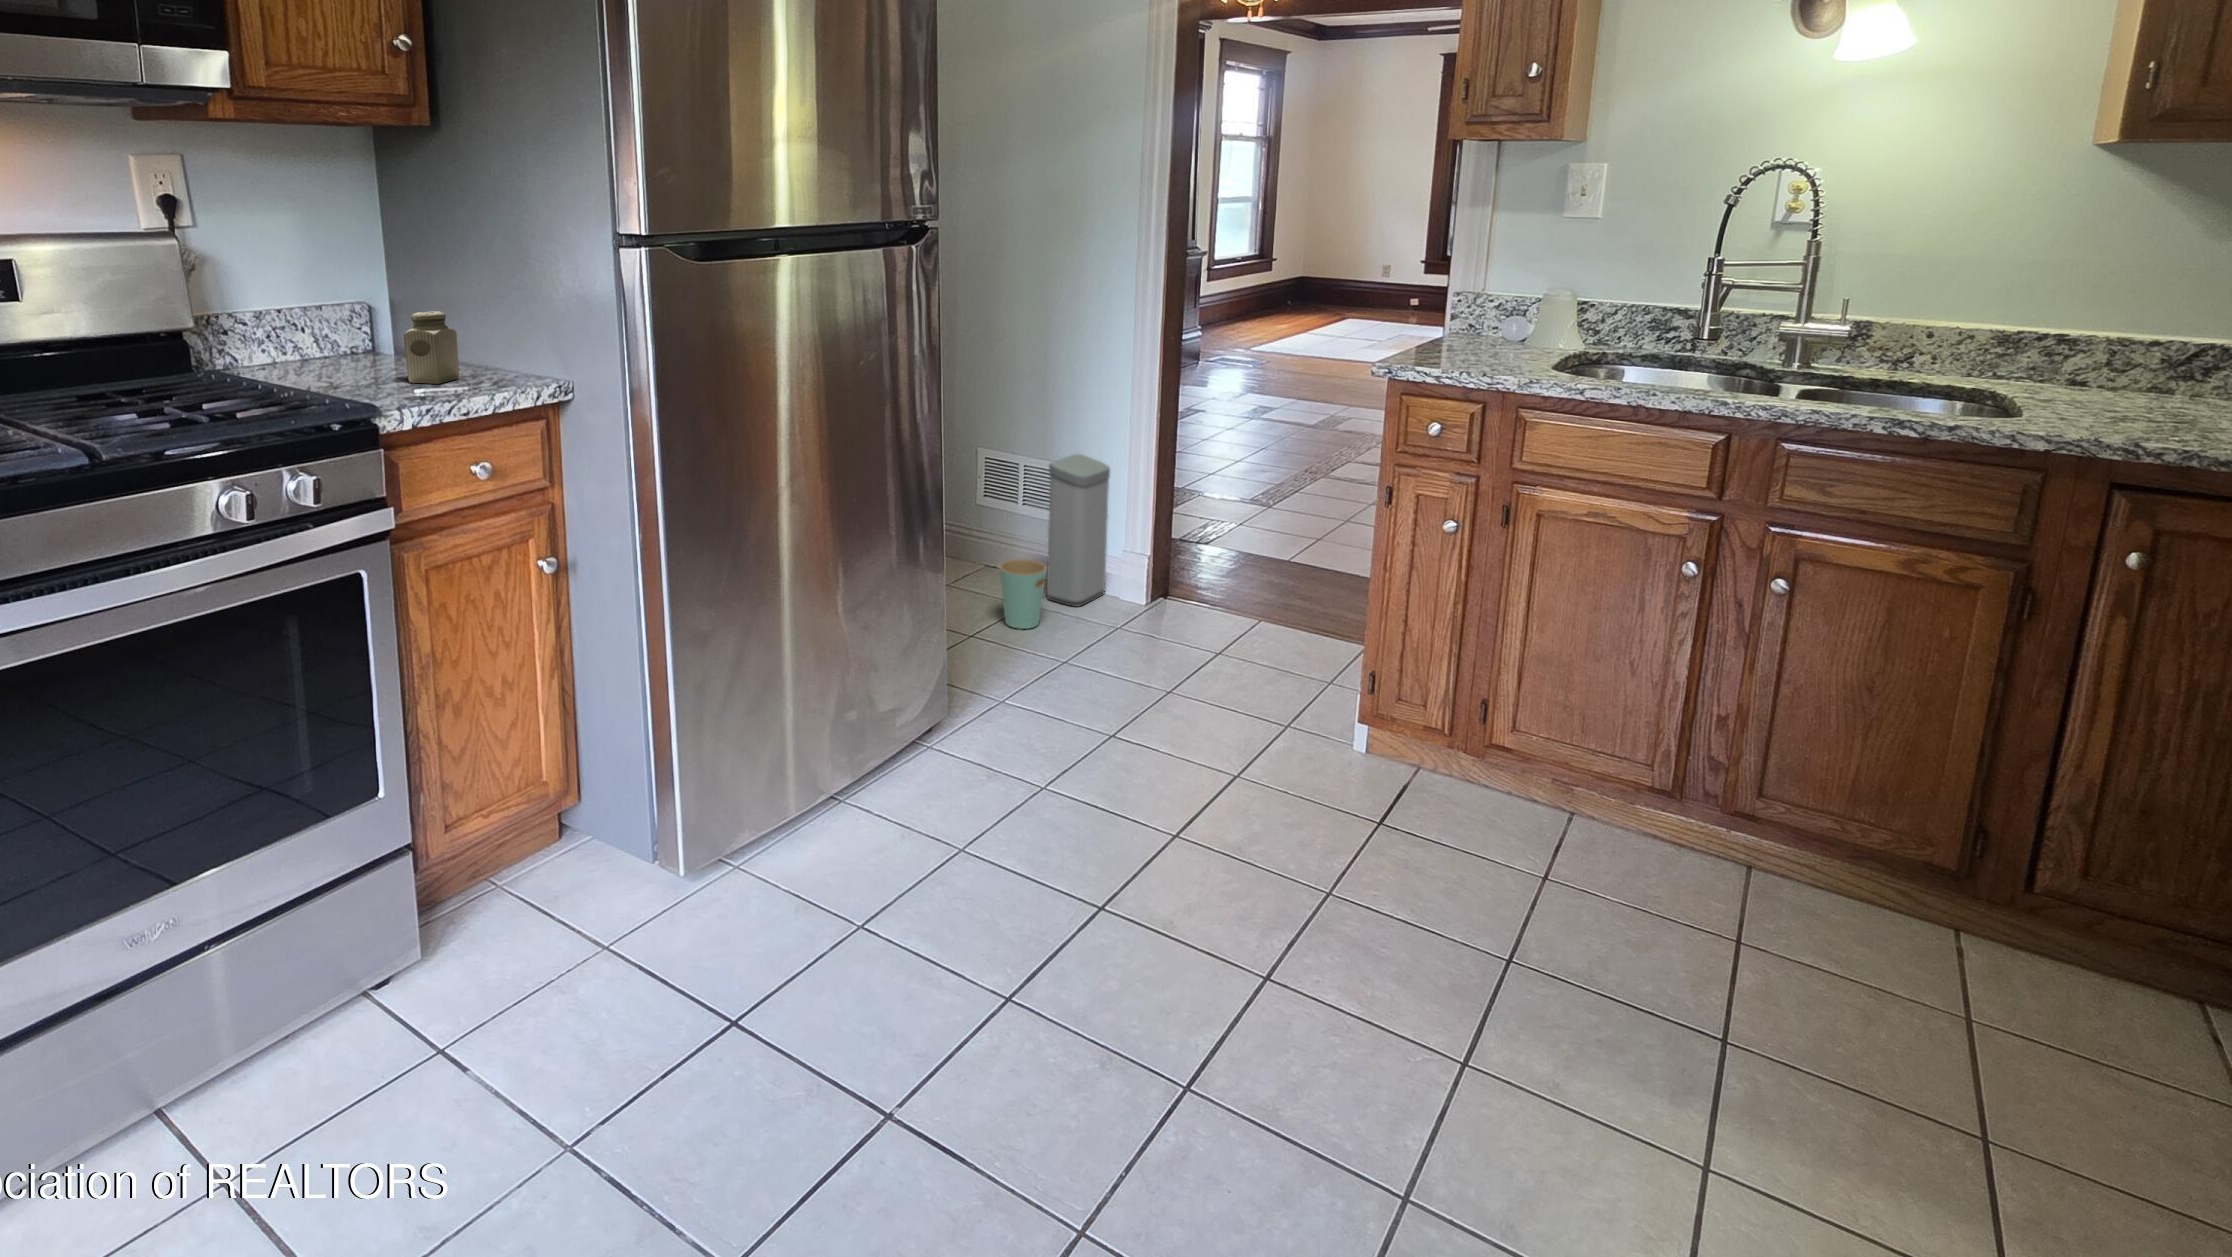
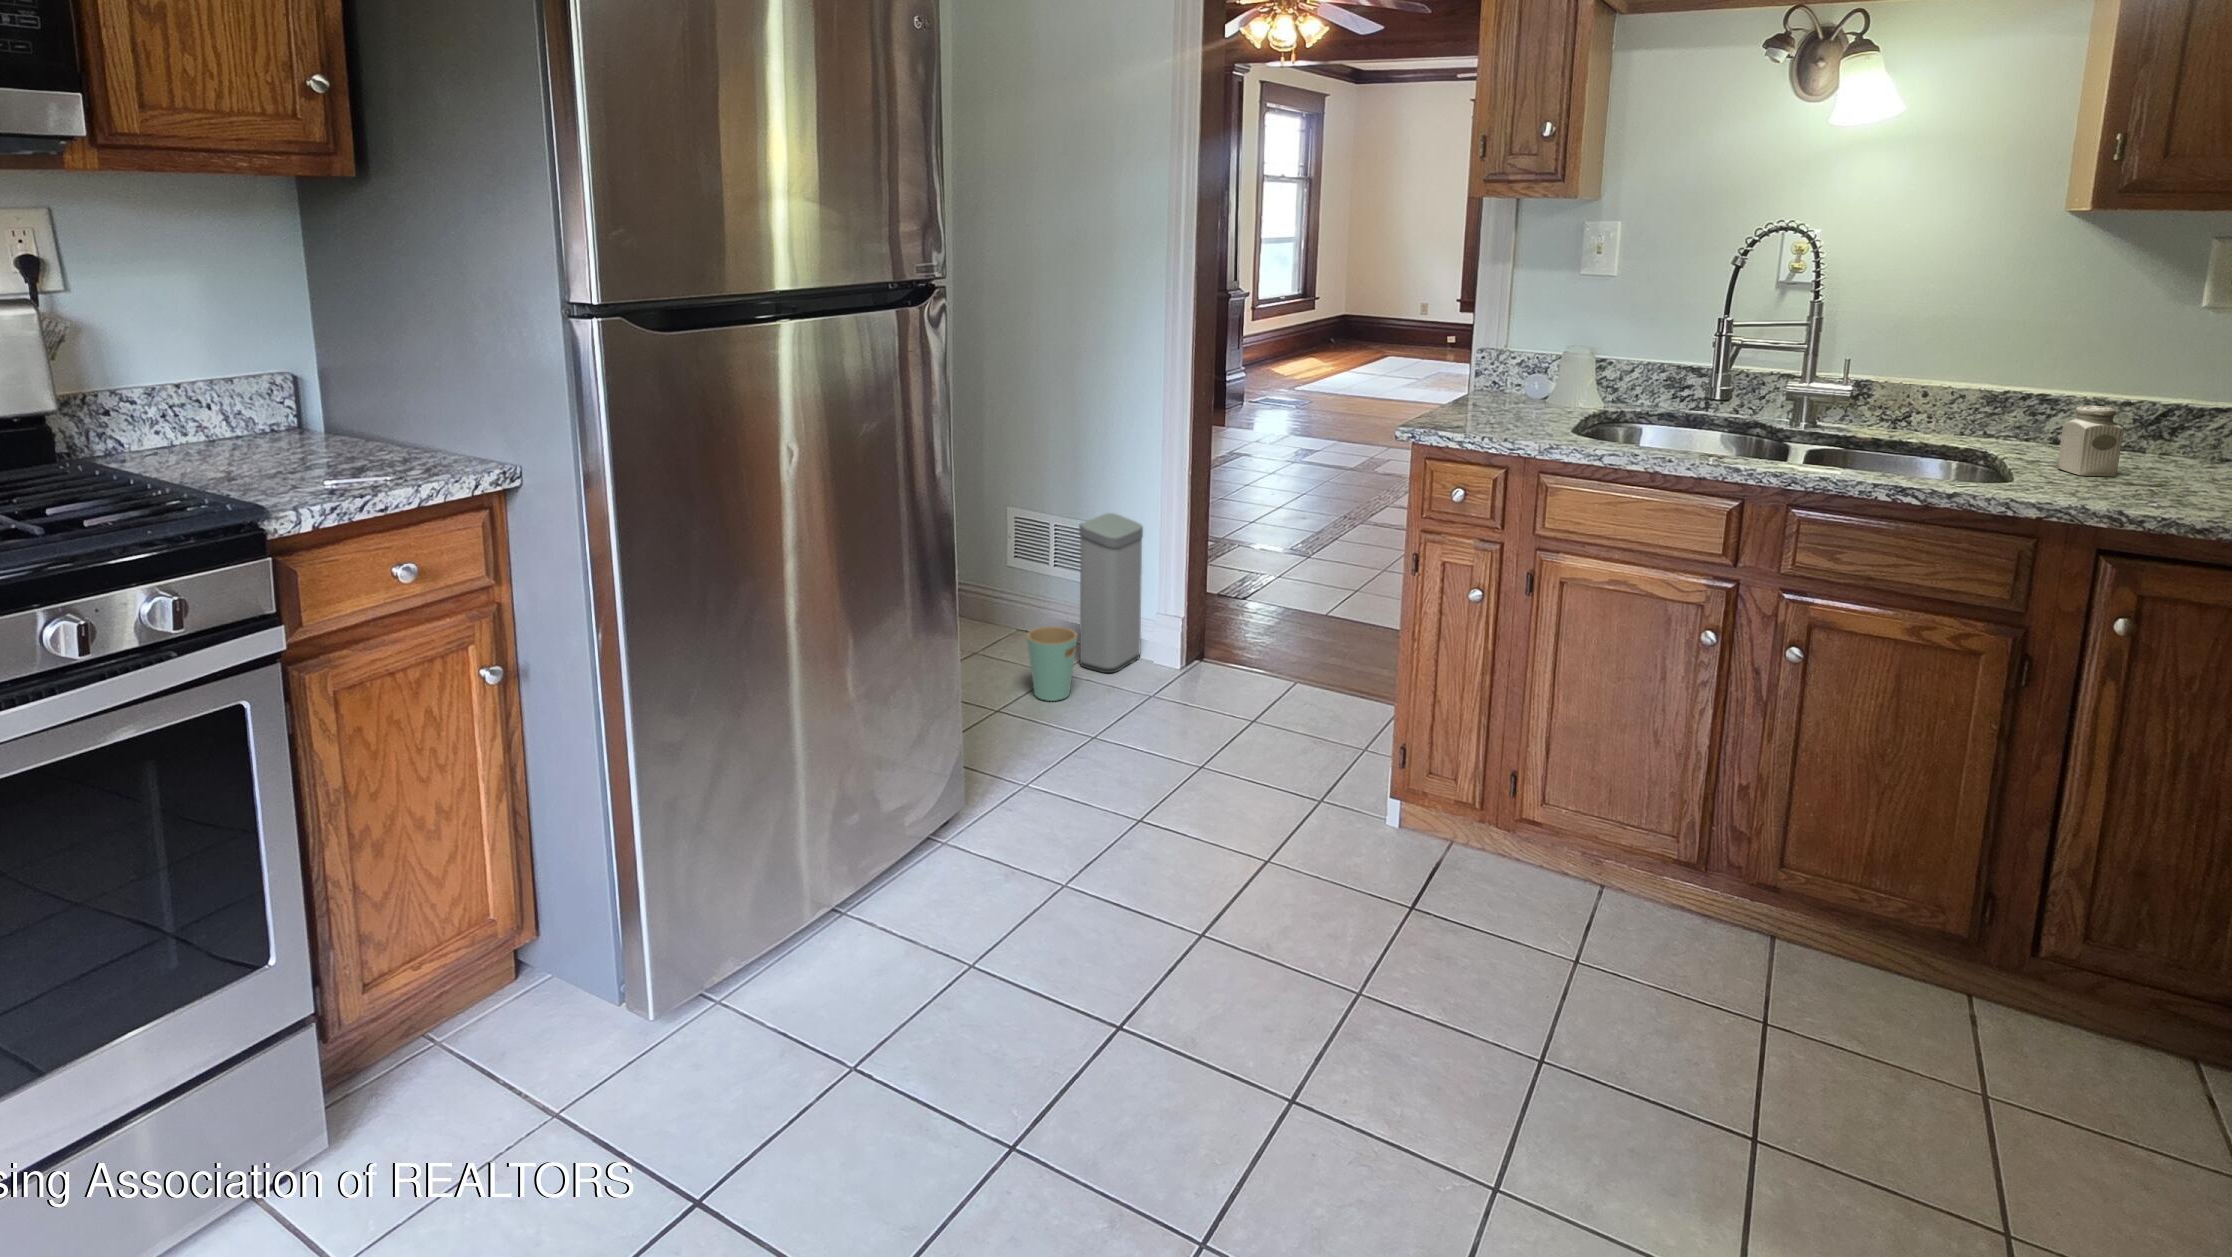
salt shaker: present [404,311,459,384] -> present [2058,406,2124,477]

